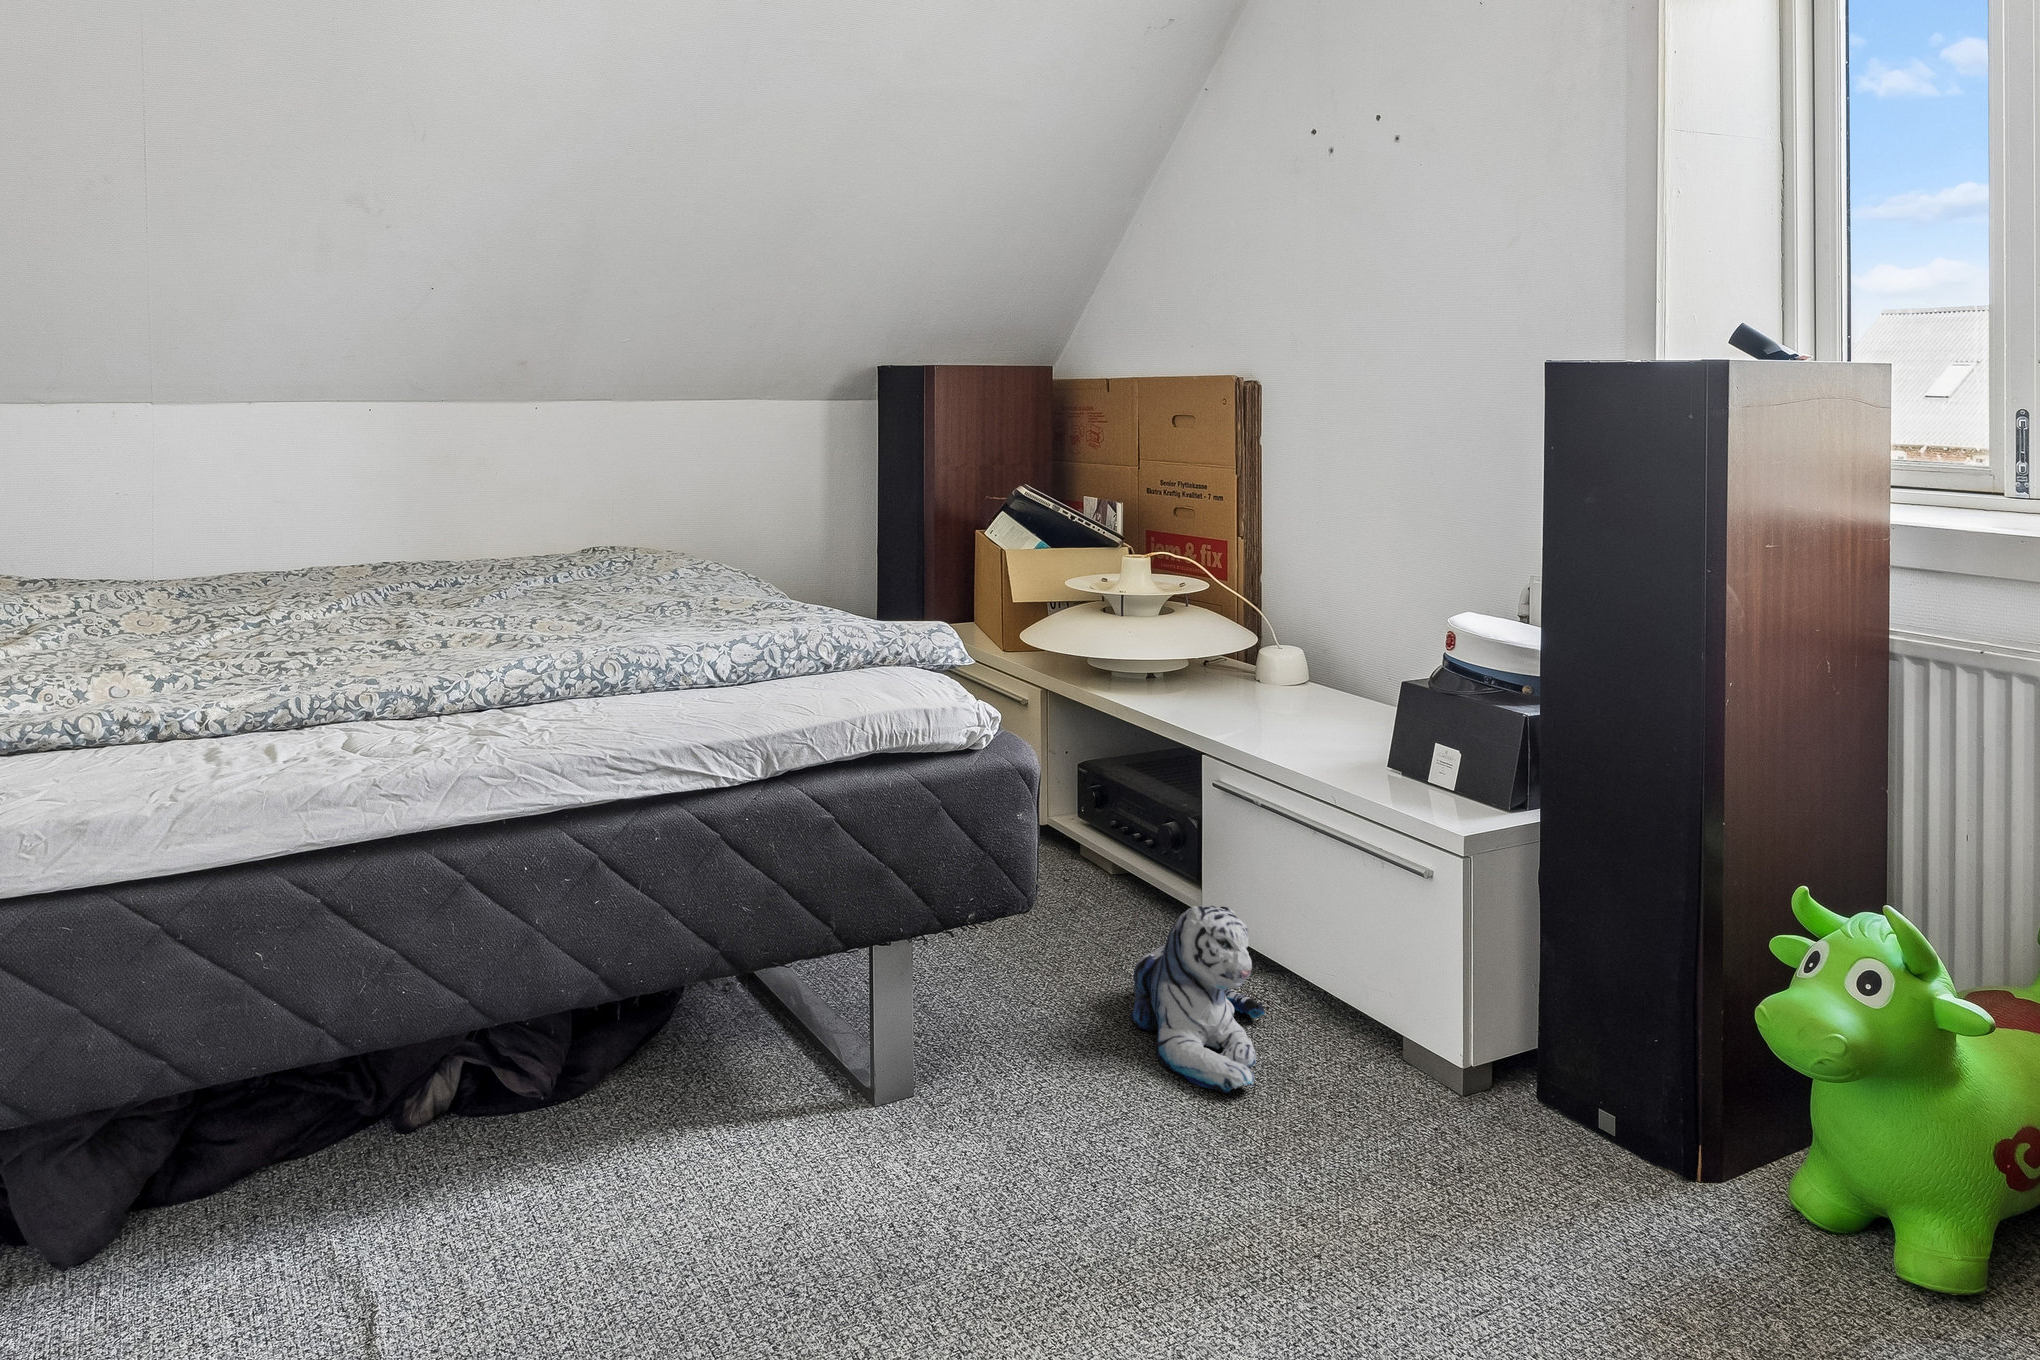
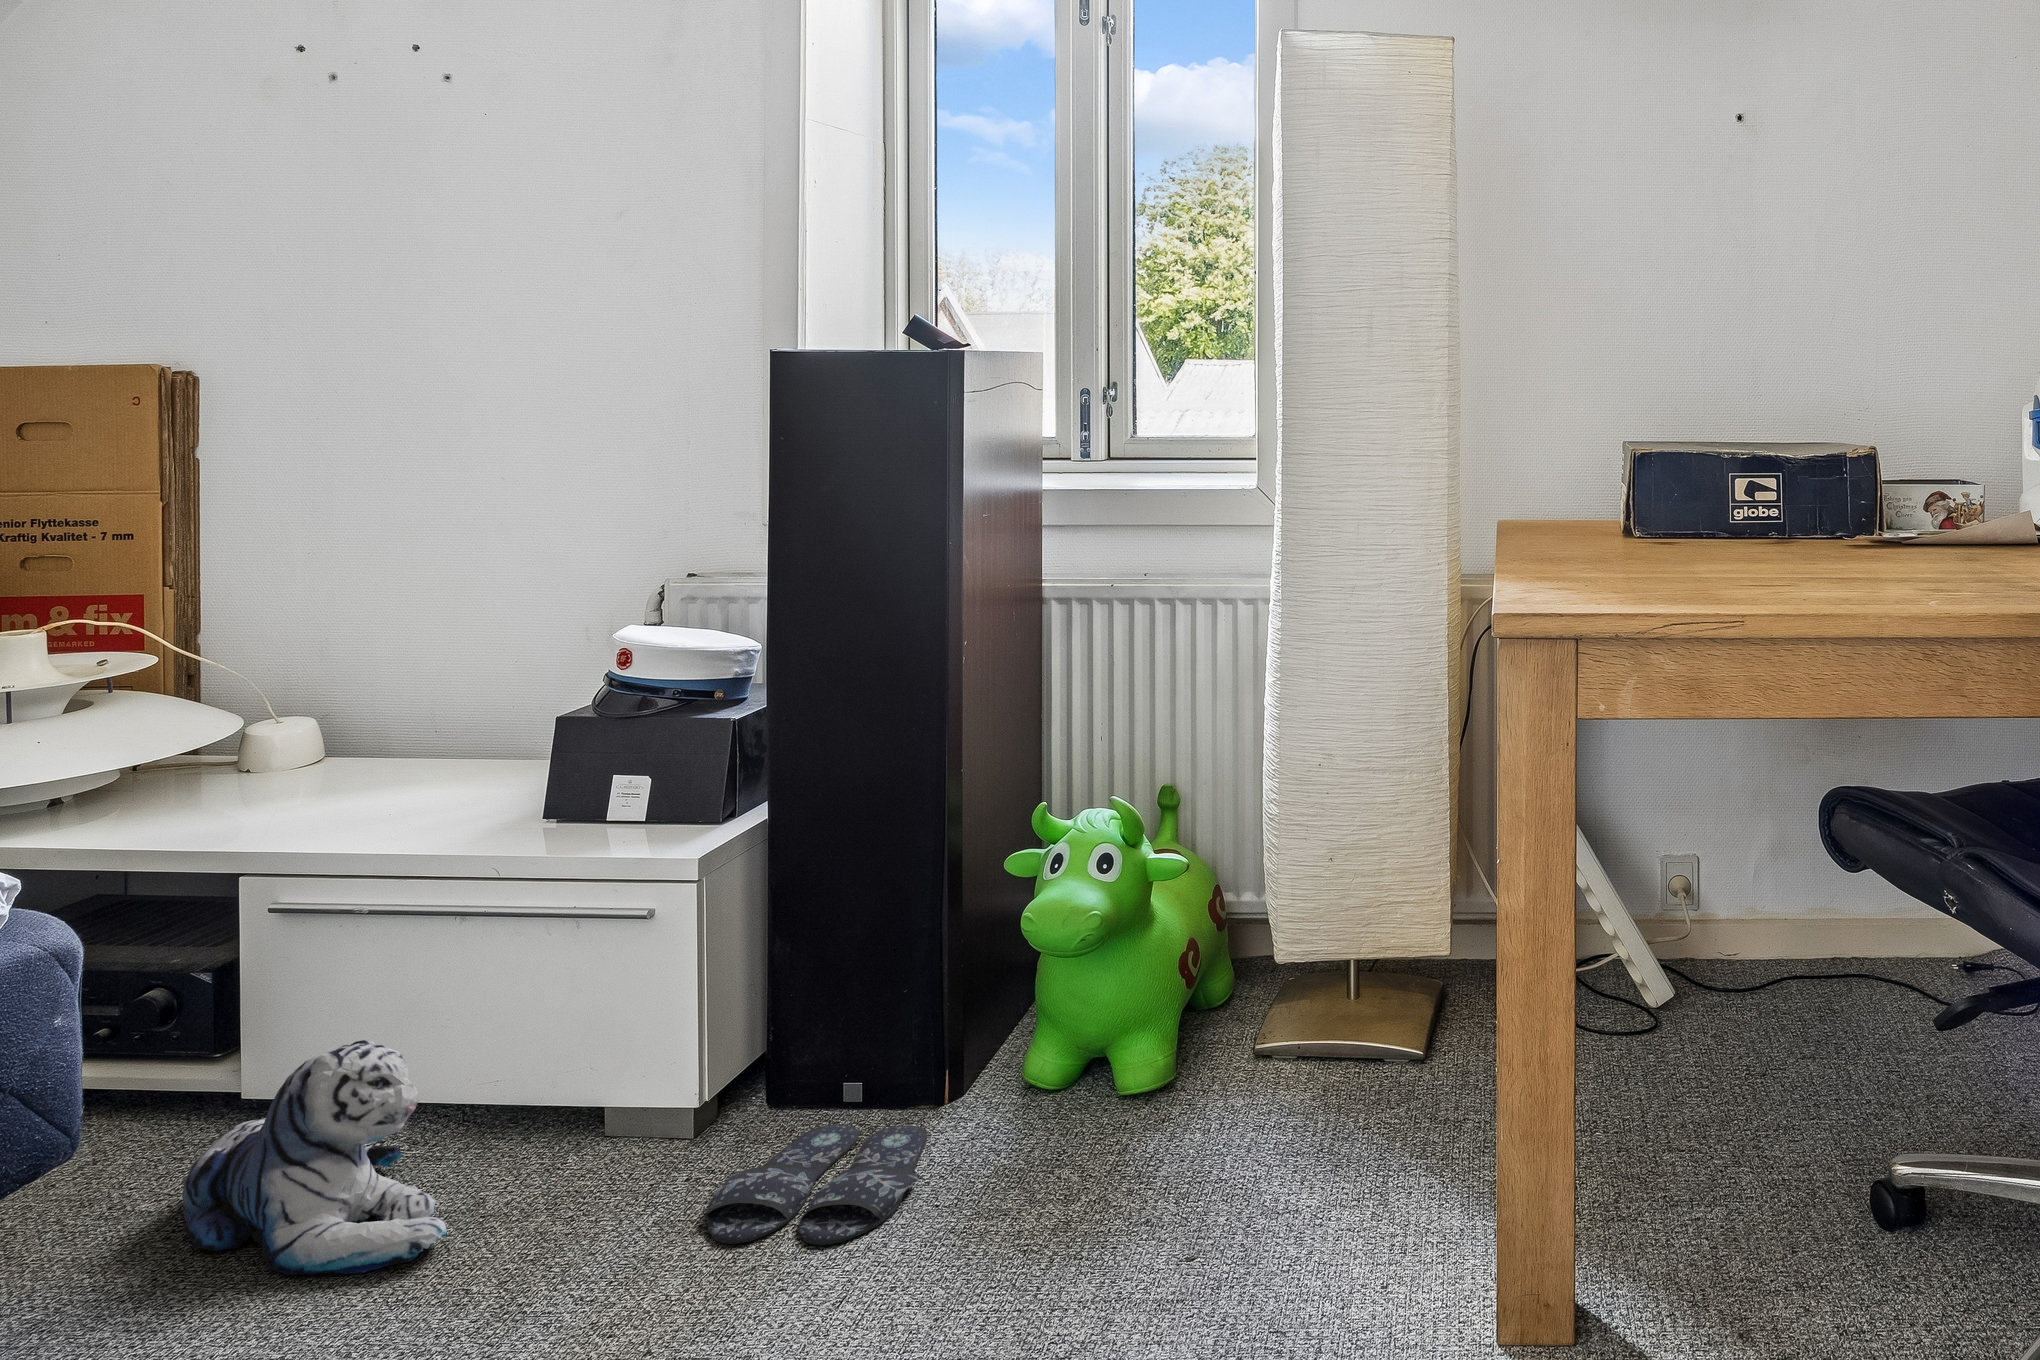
slippers: none [1420,1143,1656,1259] -> present [706,1124,927,1245]

